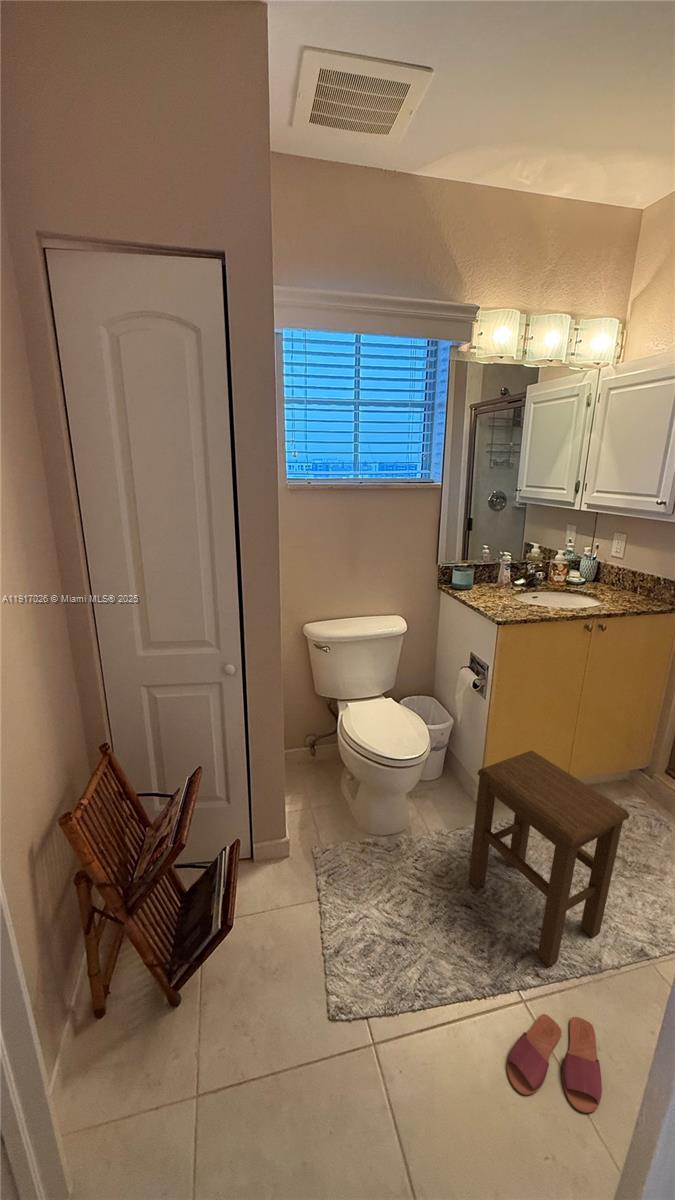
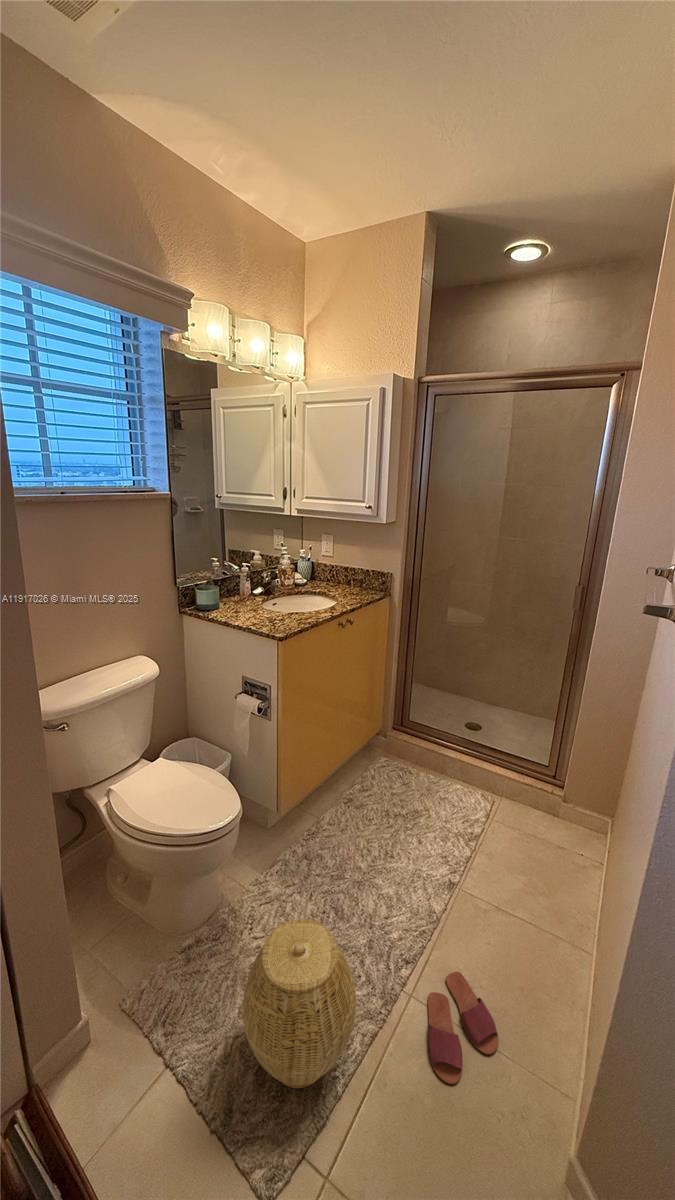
stool: present [469,750,629,967] -> none [308,755,434,948]
woven basket: none [359,847,456,986] -> present [243,919,356,1088]

